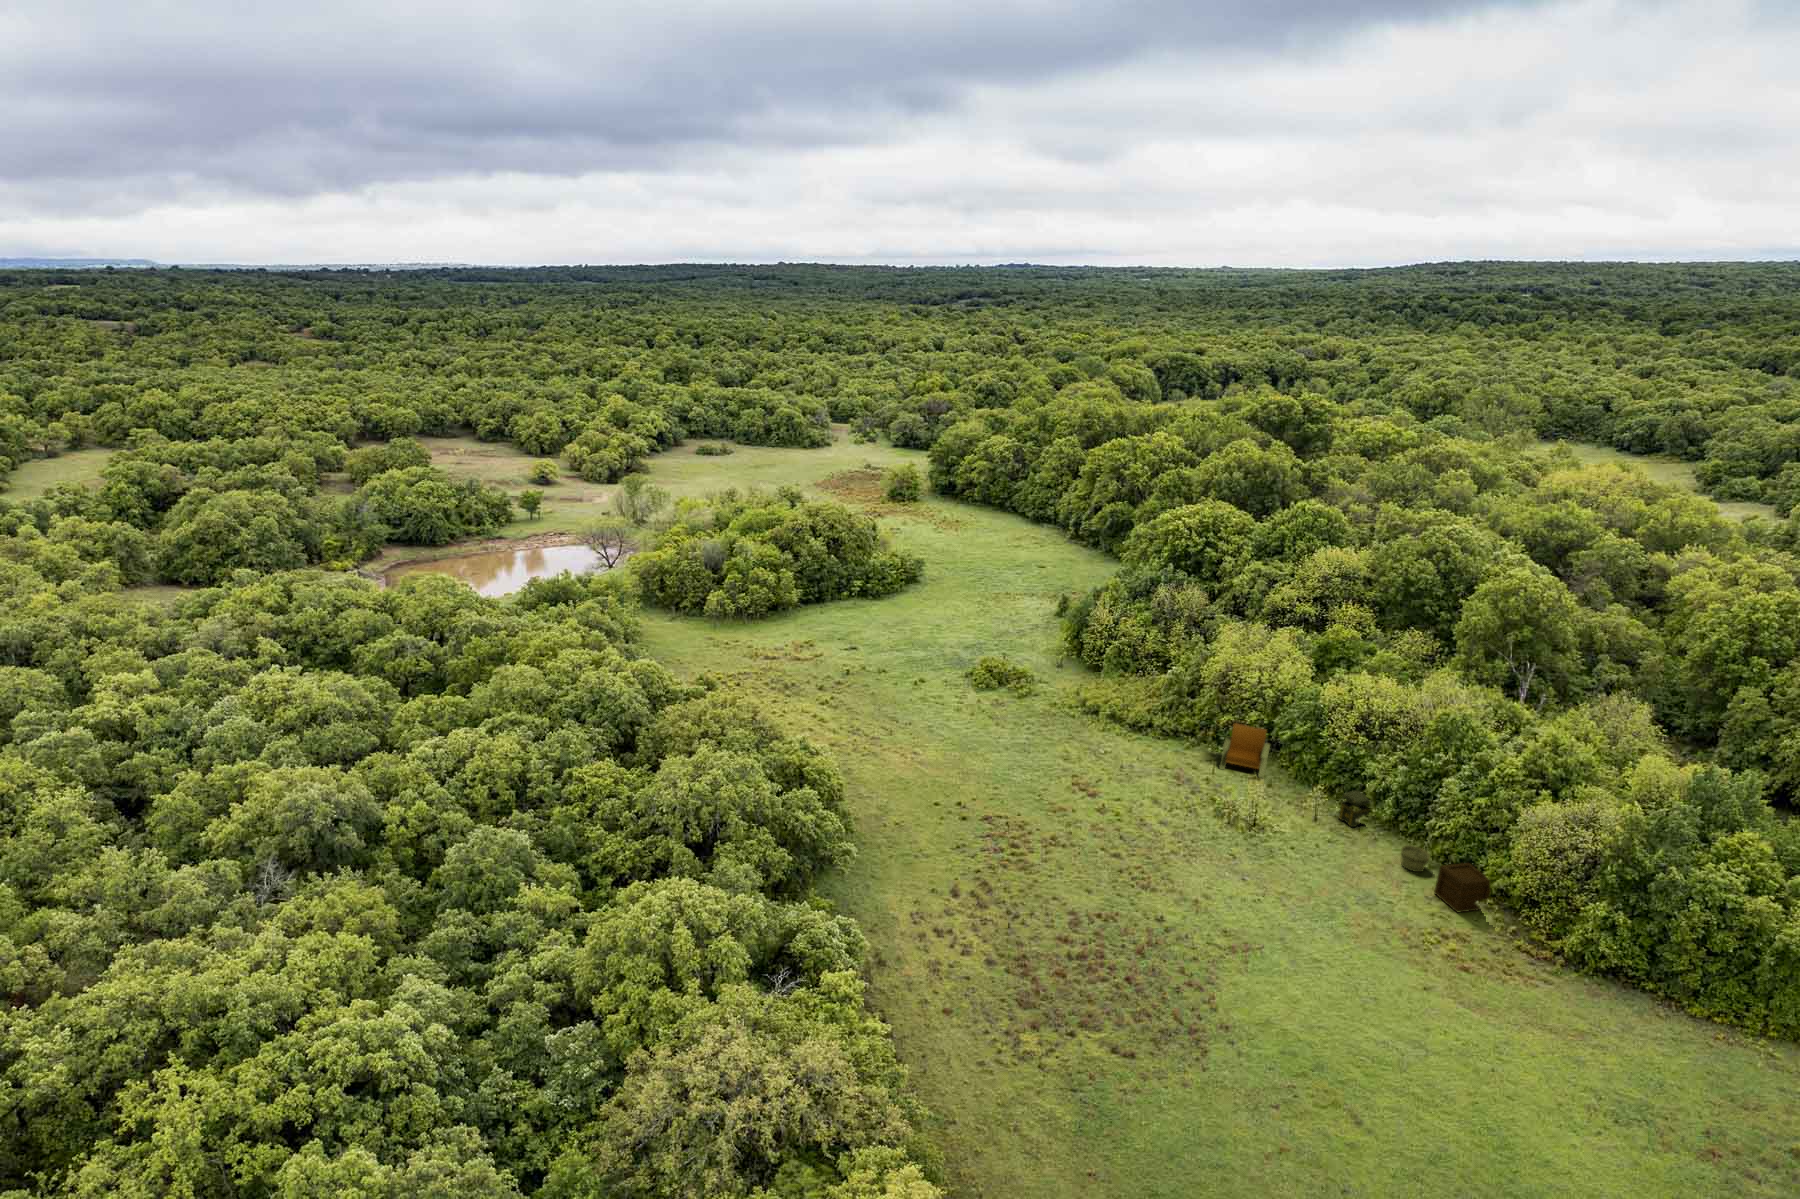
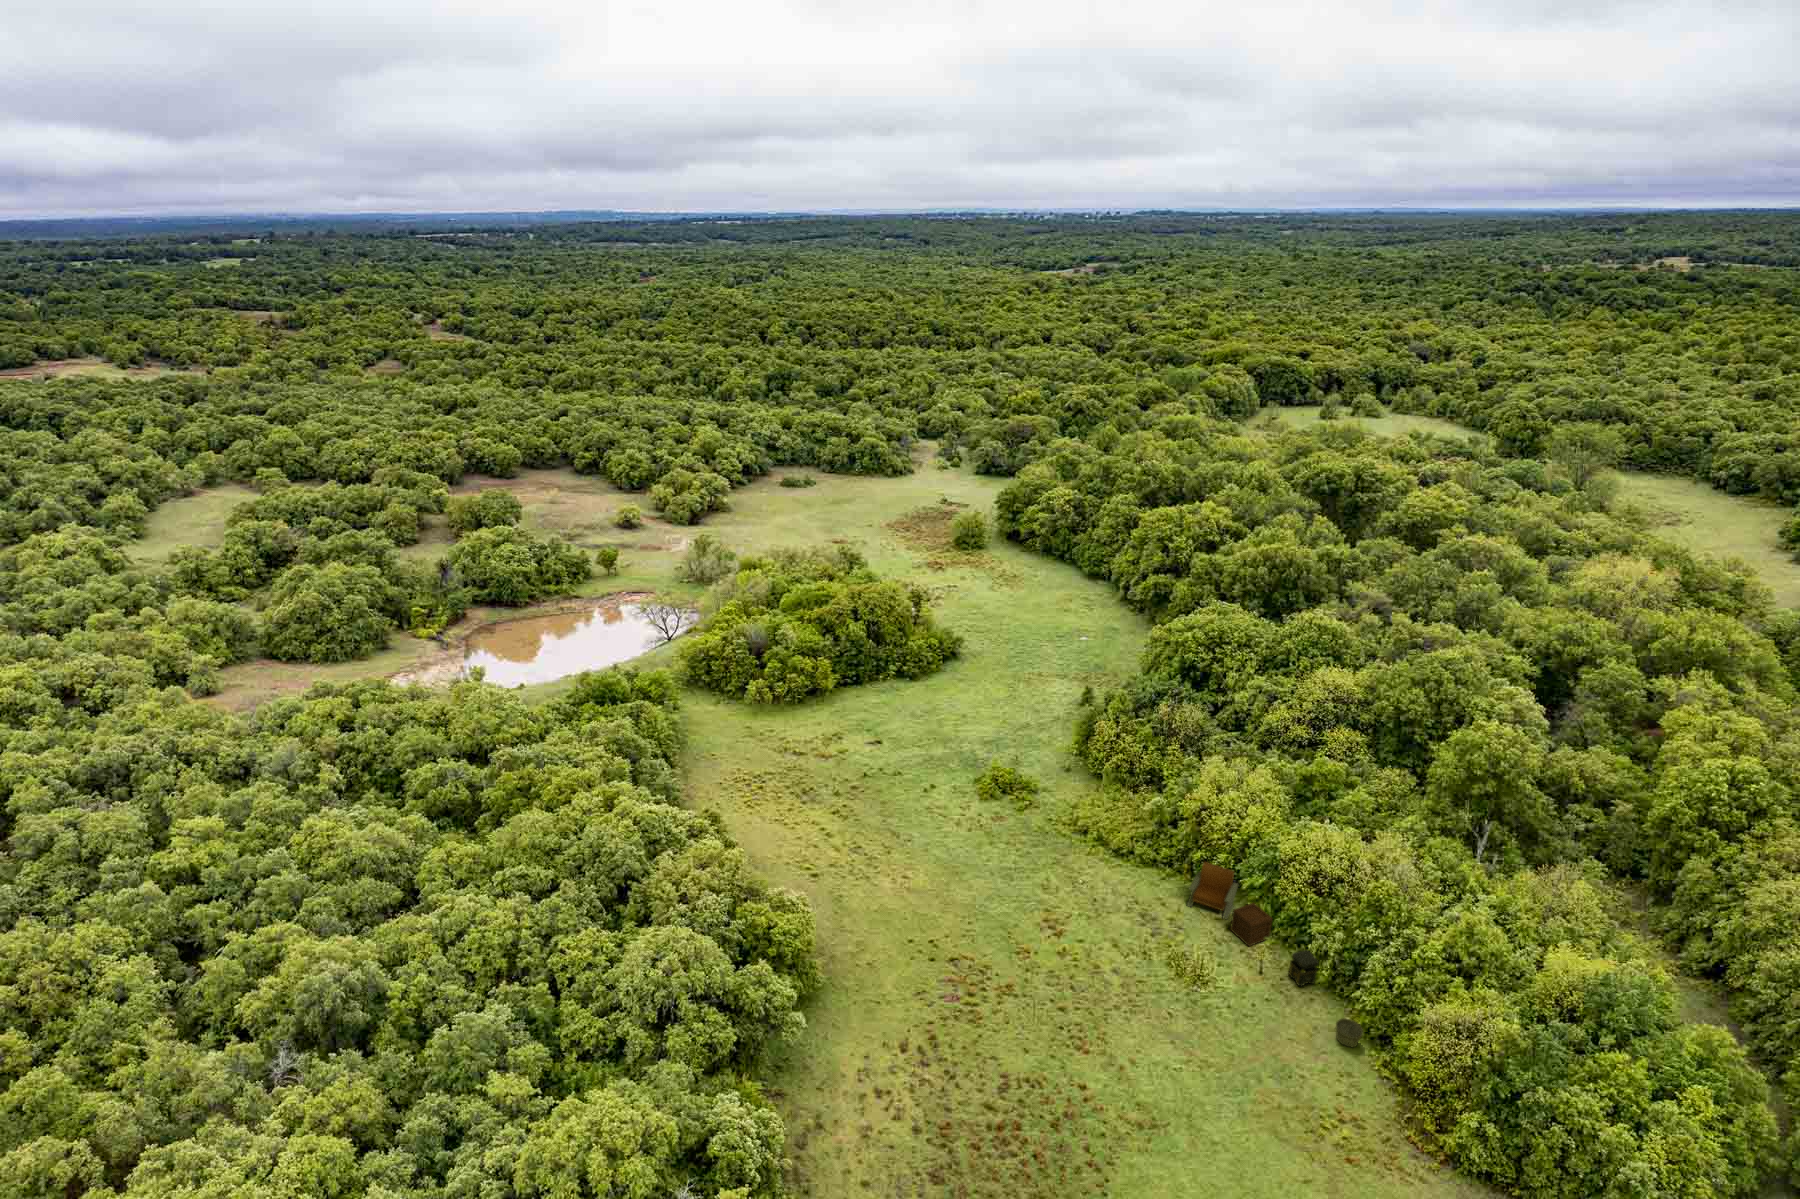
wooden crate: present [1434,863,1491,912] -> present [1230,903,1273,946]

